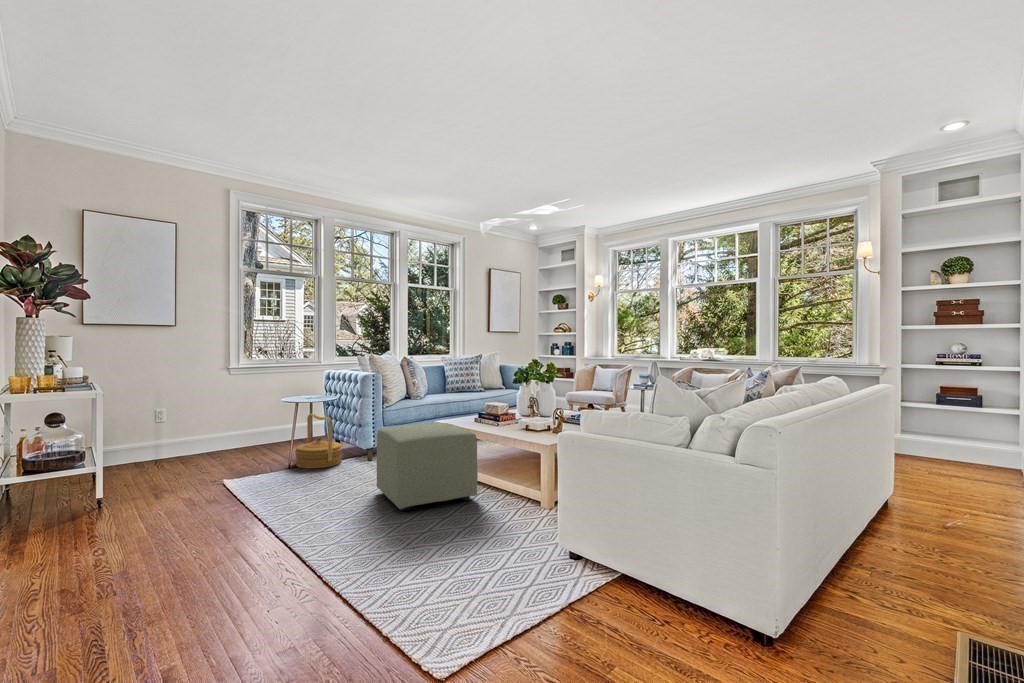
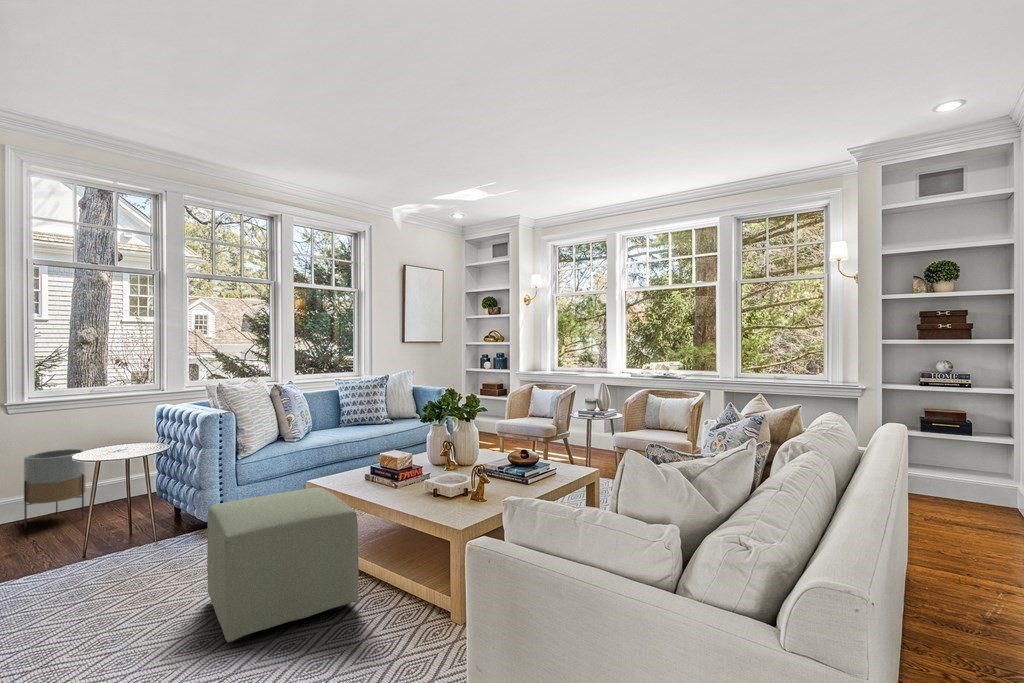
planter: none [237,401,274,453] -> present [24,449,86,528]
woven basket: present [295,414,342,468] -> none [101,470,179,554]

